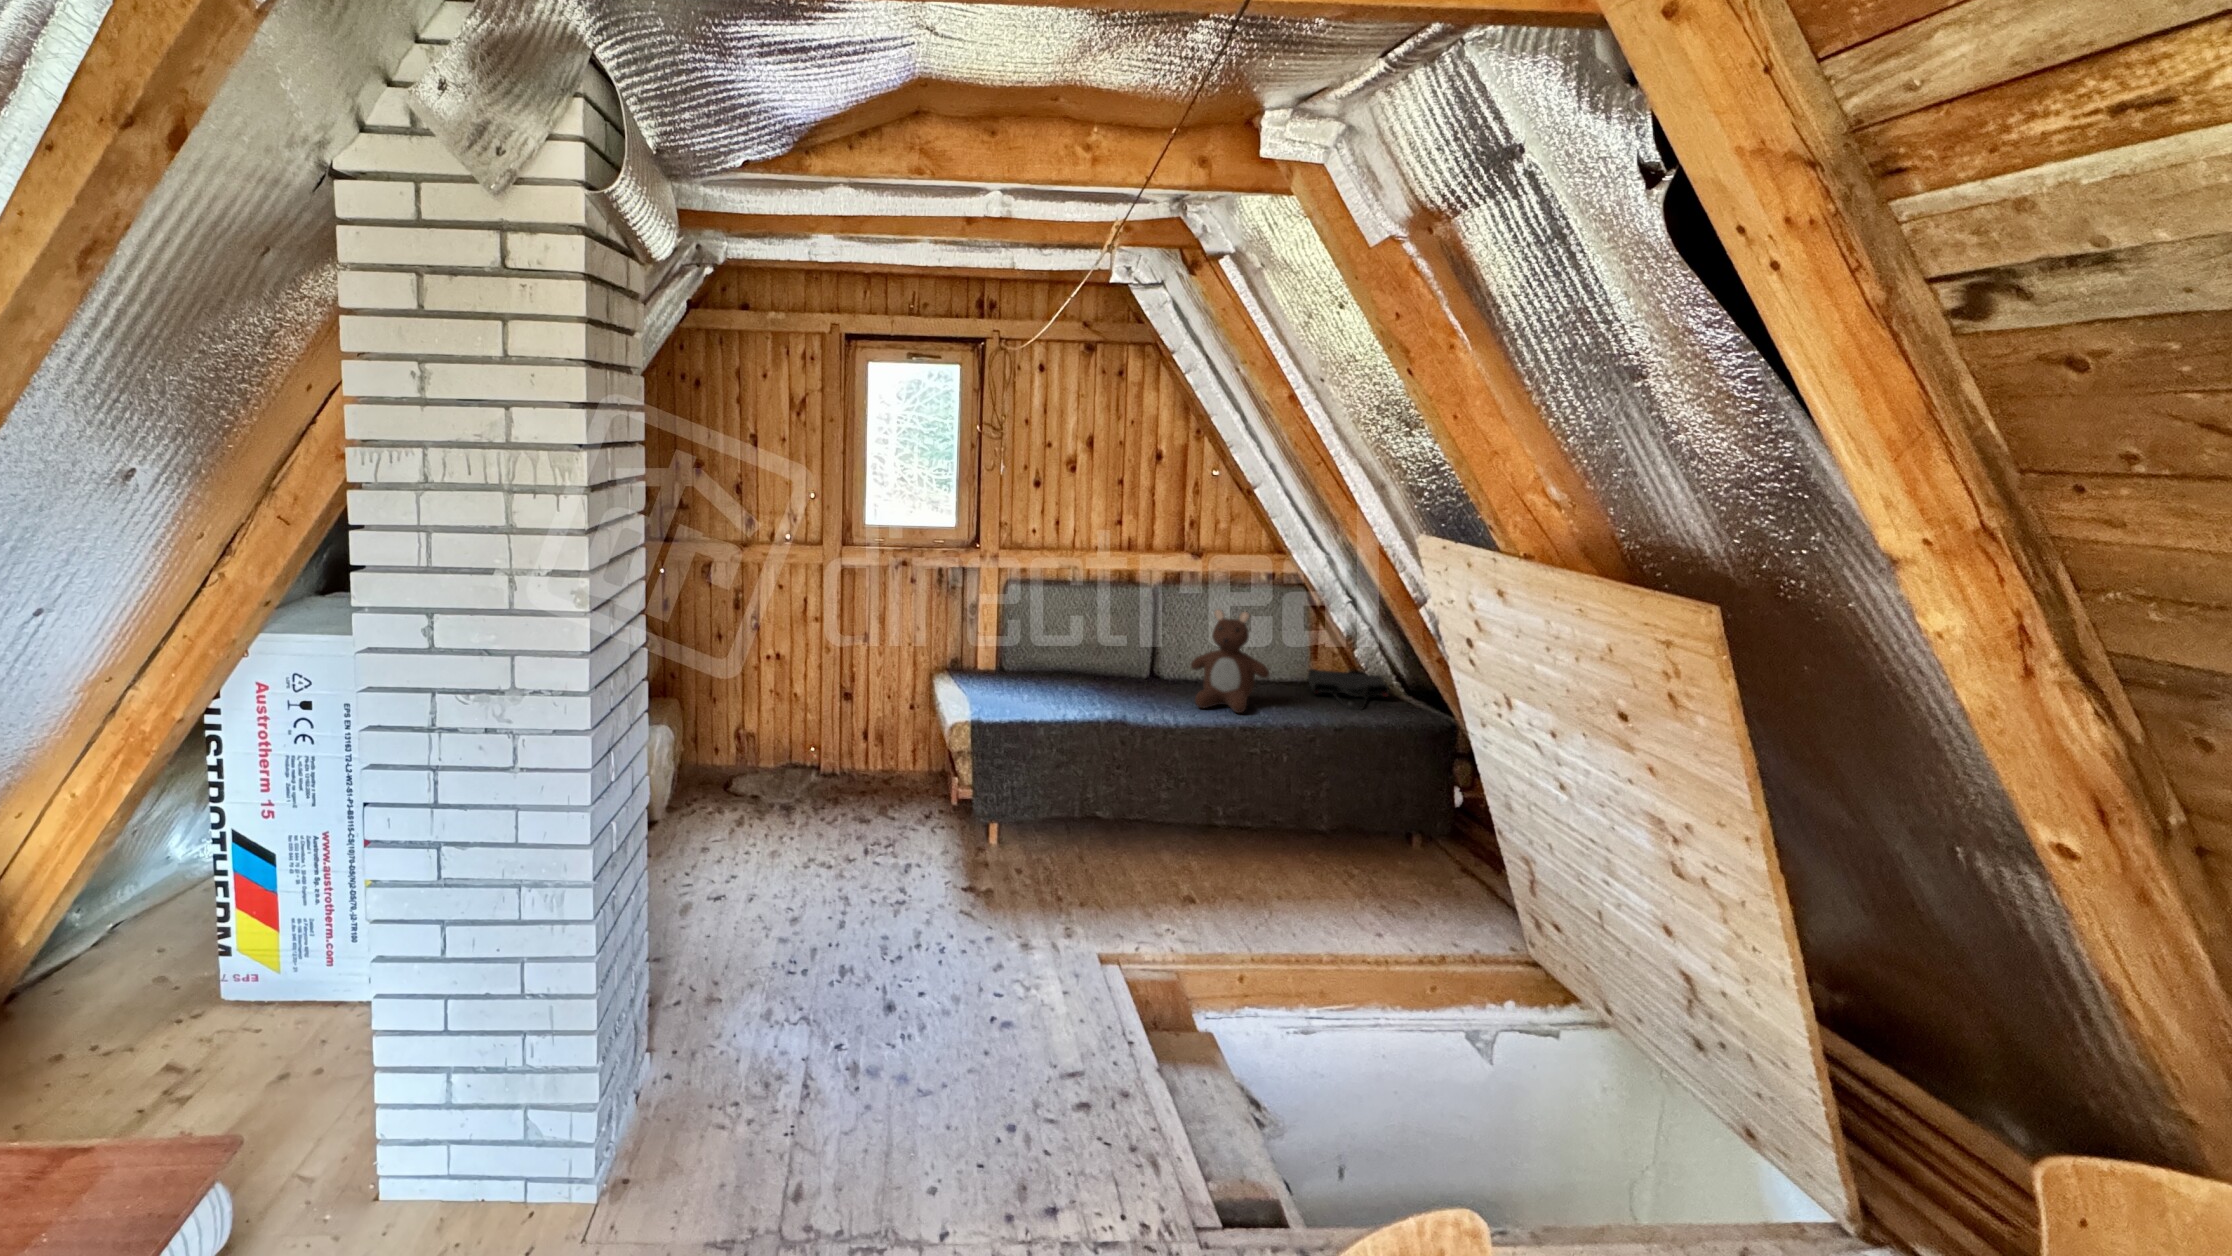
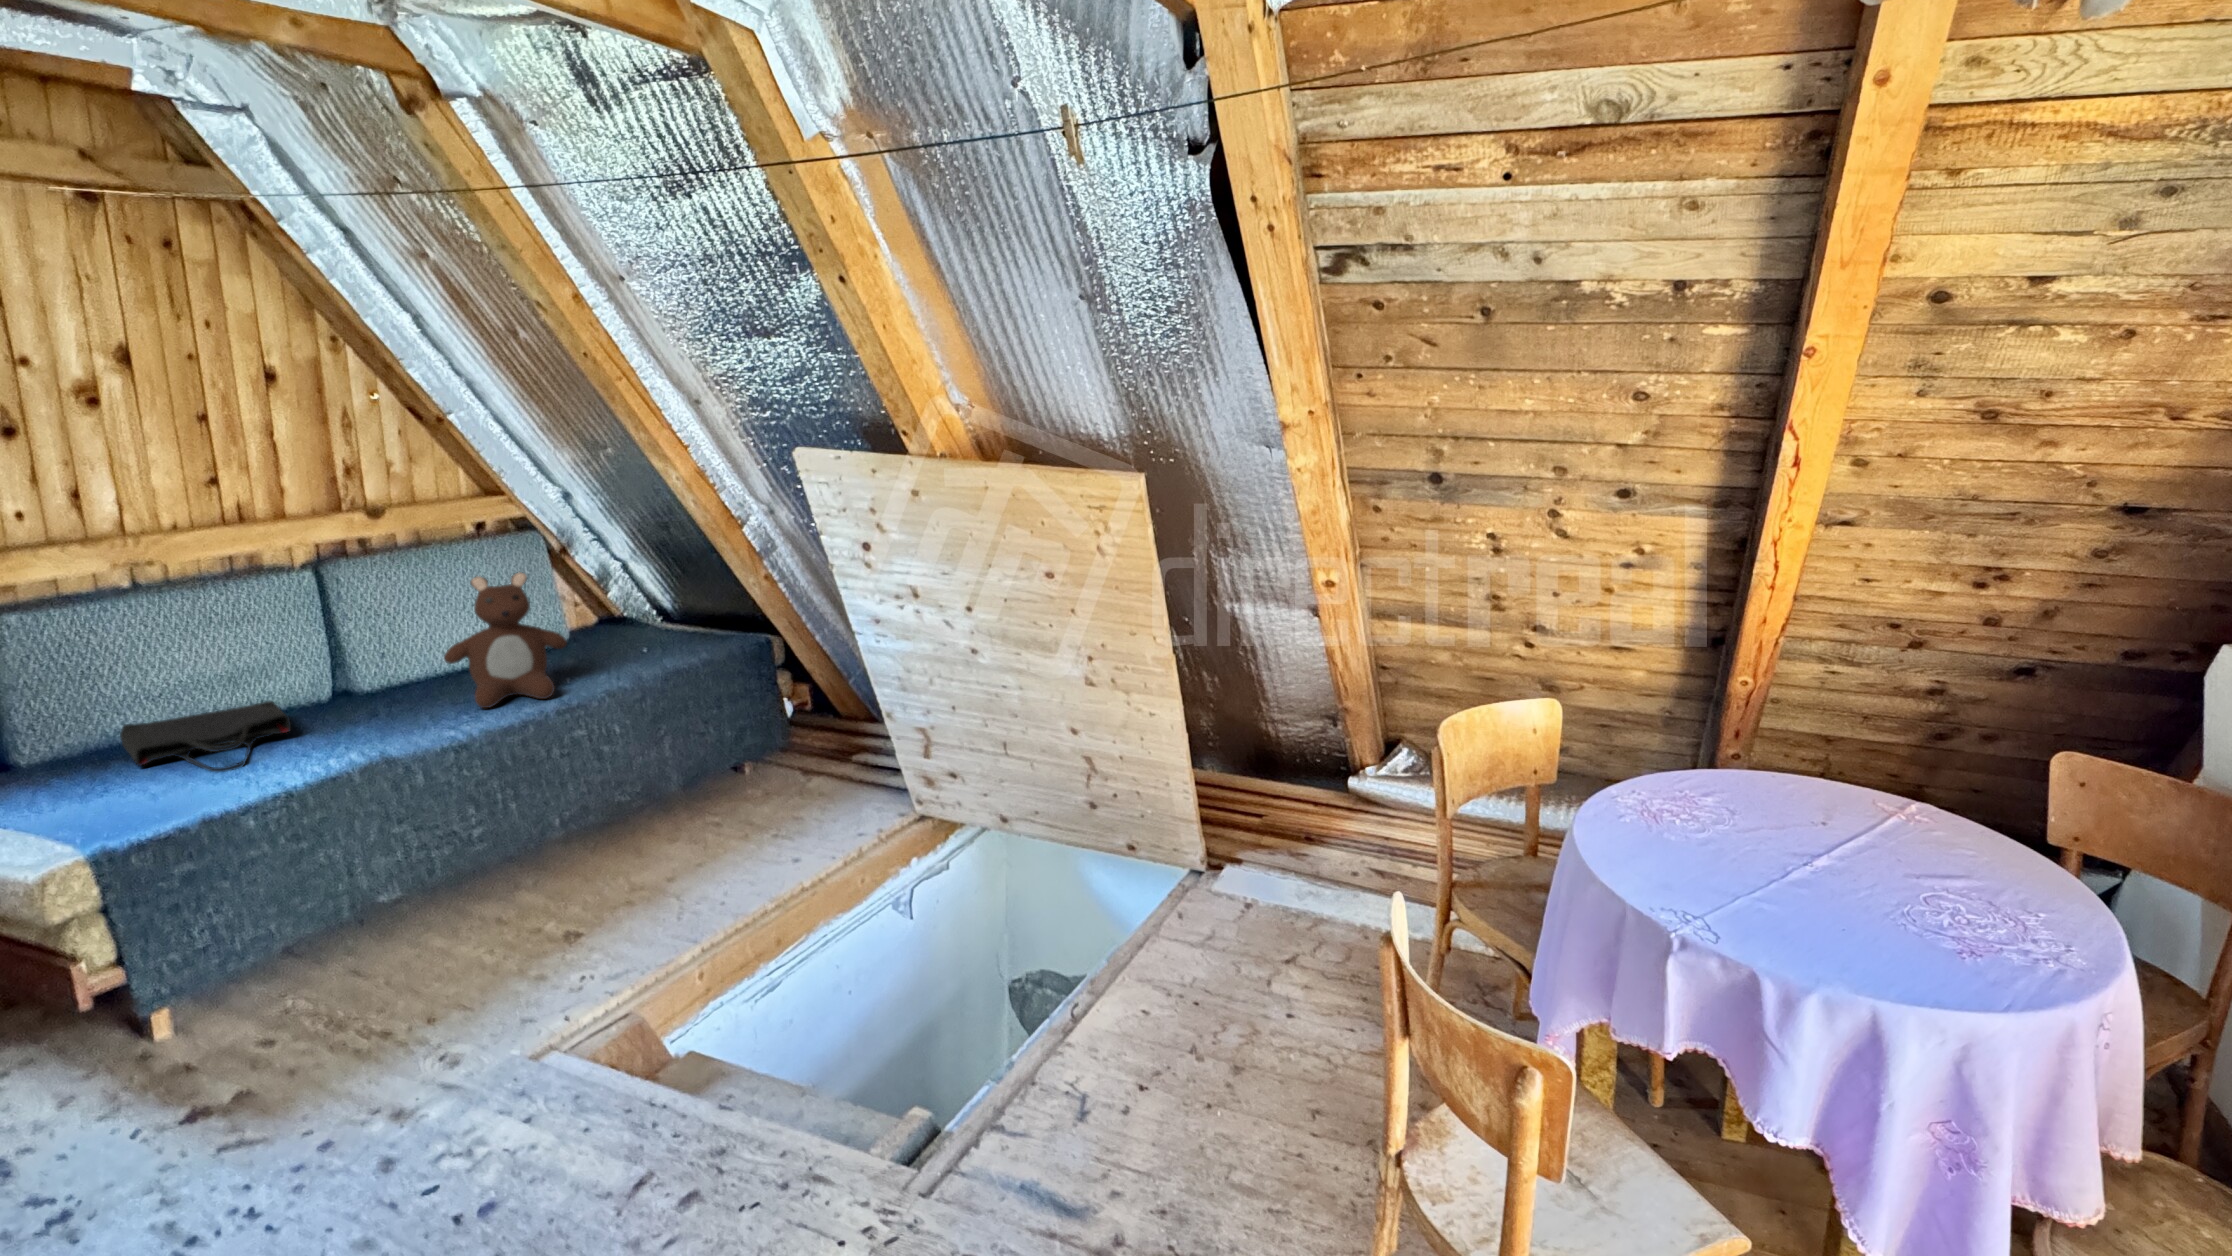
tote bag: present [1308,669,1389,710] -> present [120,701,291,772]

